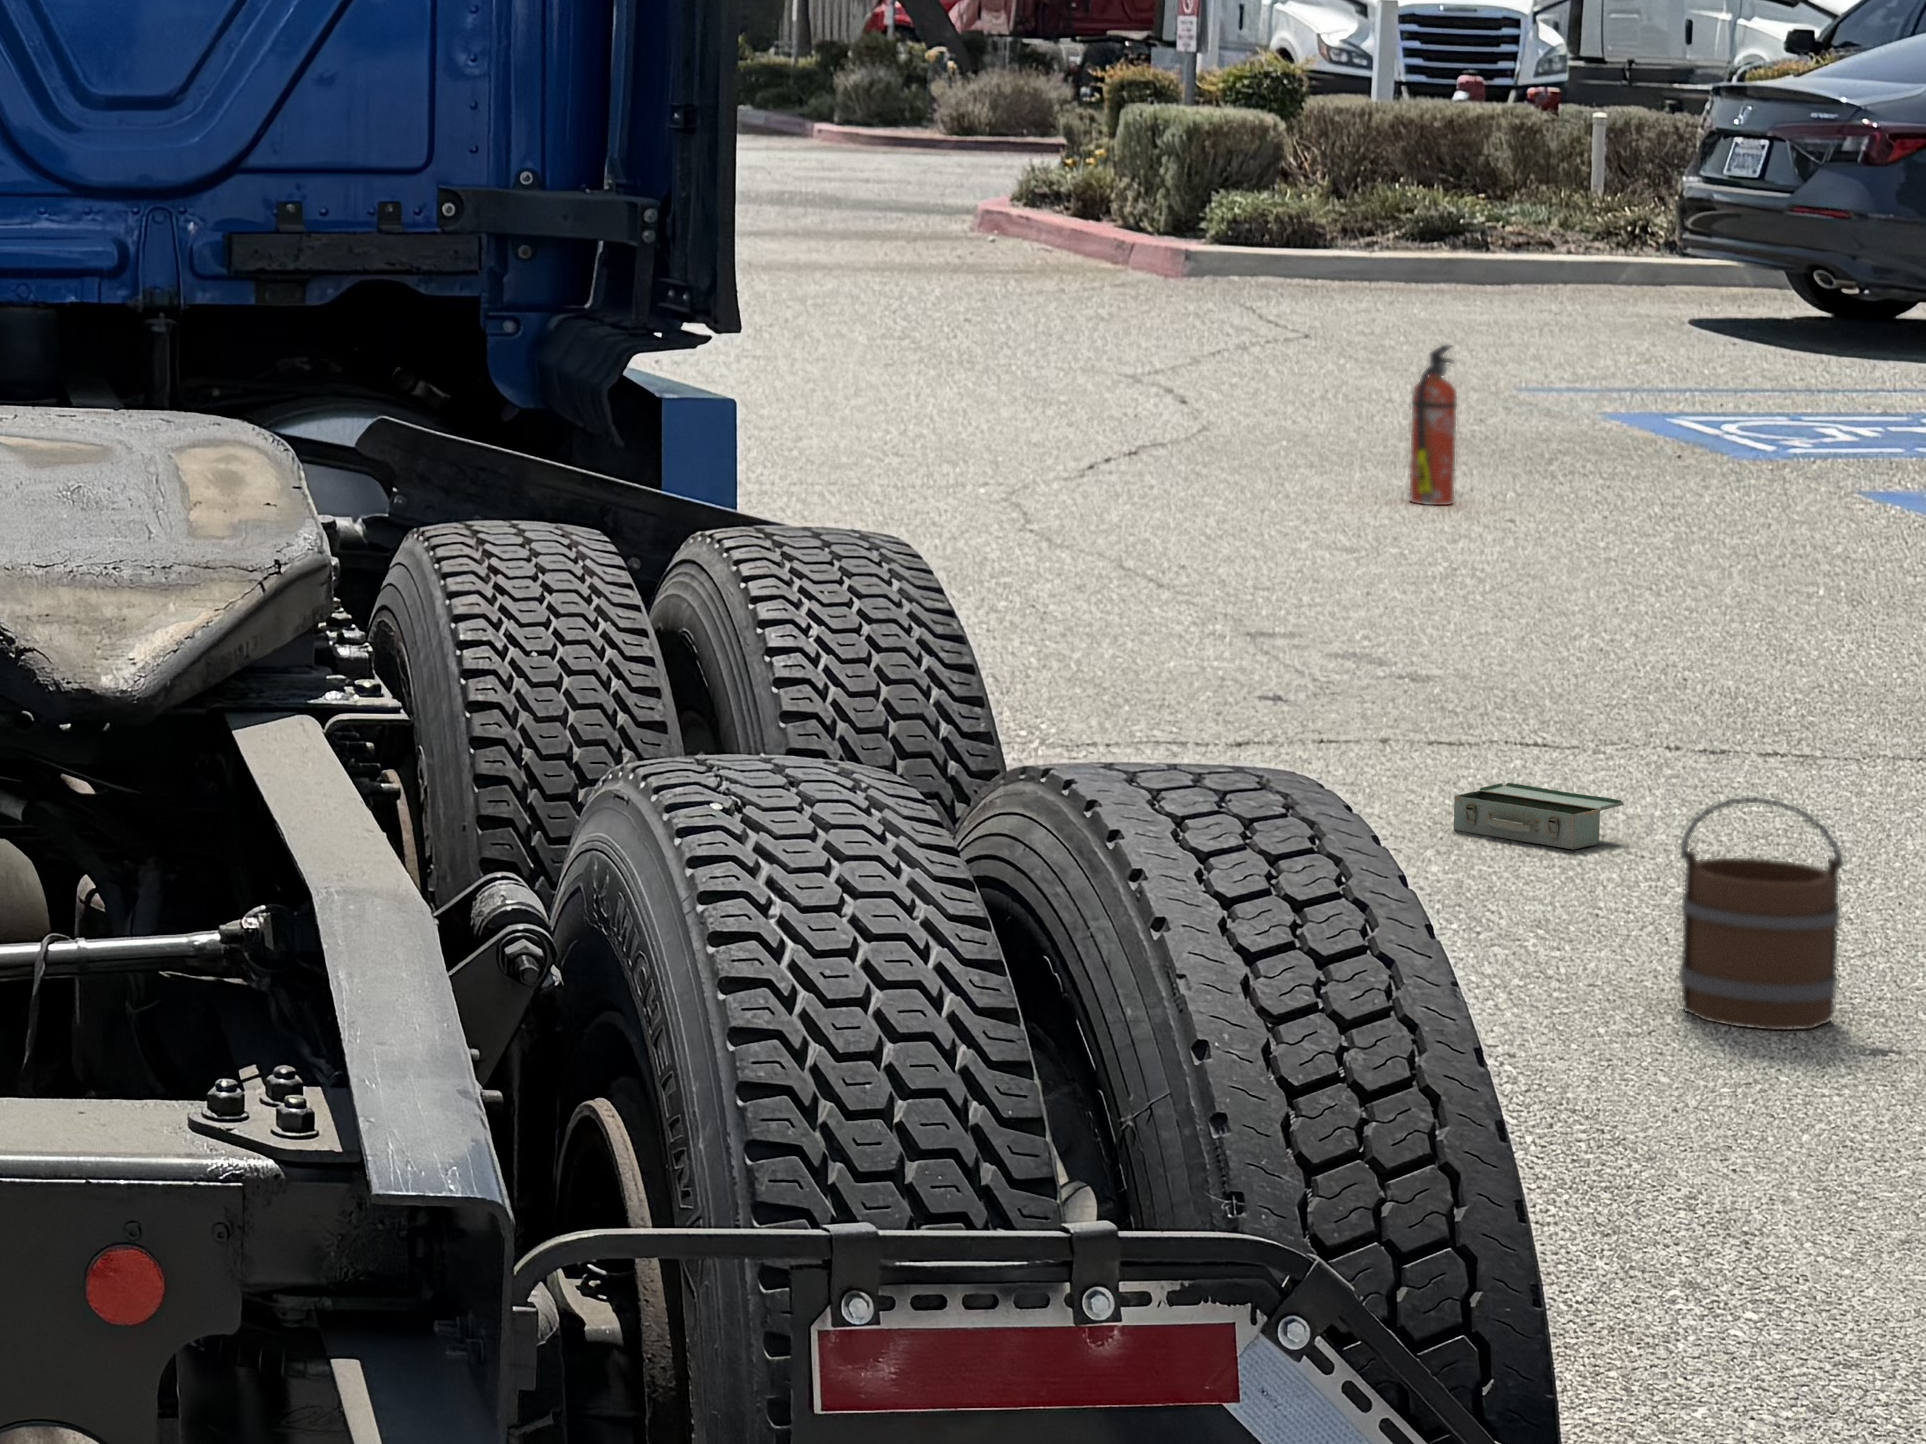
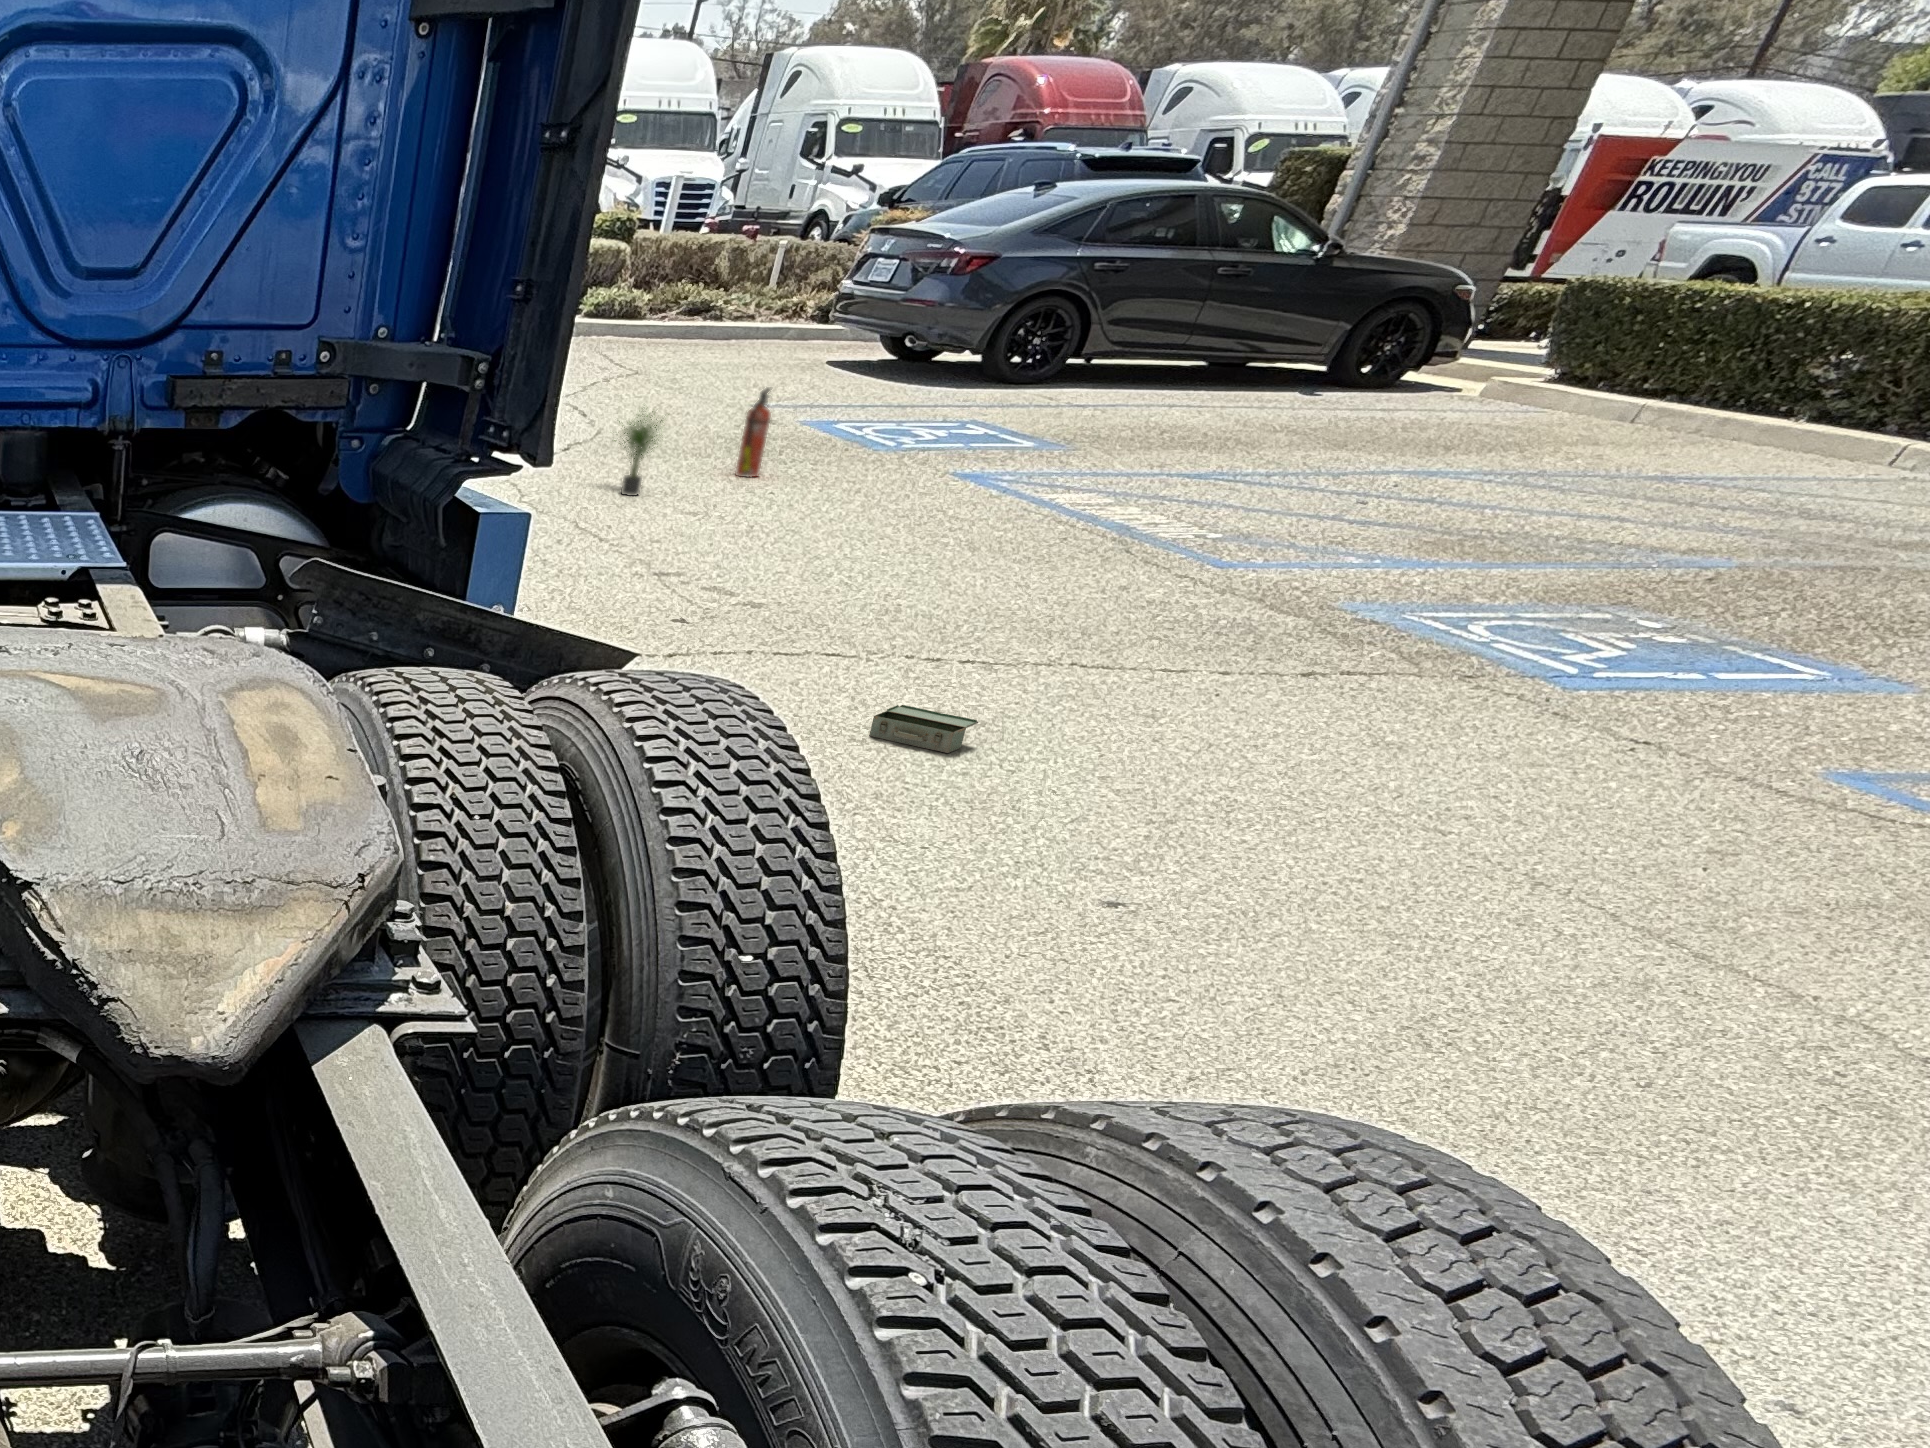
potted plant: none [1136,365,1247,529] -> present [614,411,663,496]
bucket: present [1679,797,1843,1030] -> none [1087,773,1224,929]

